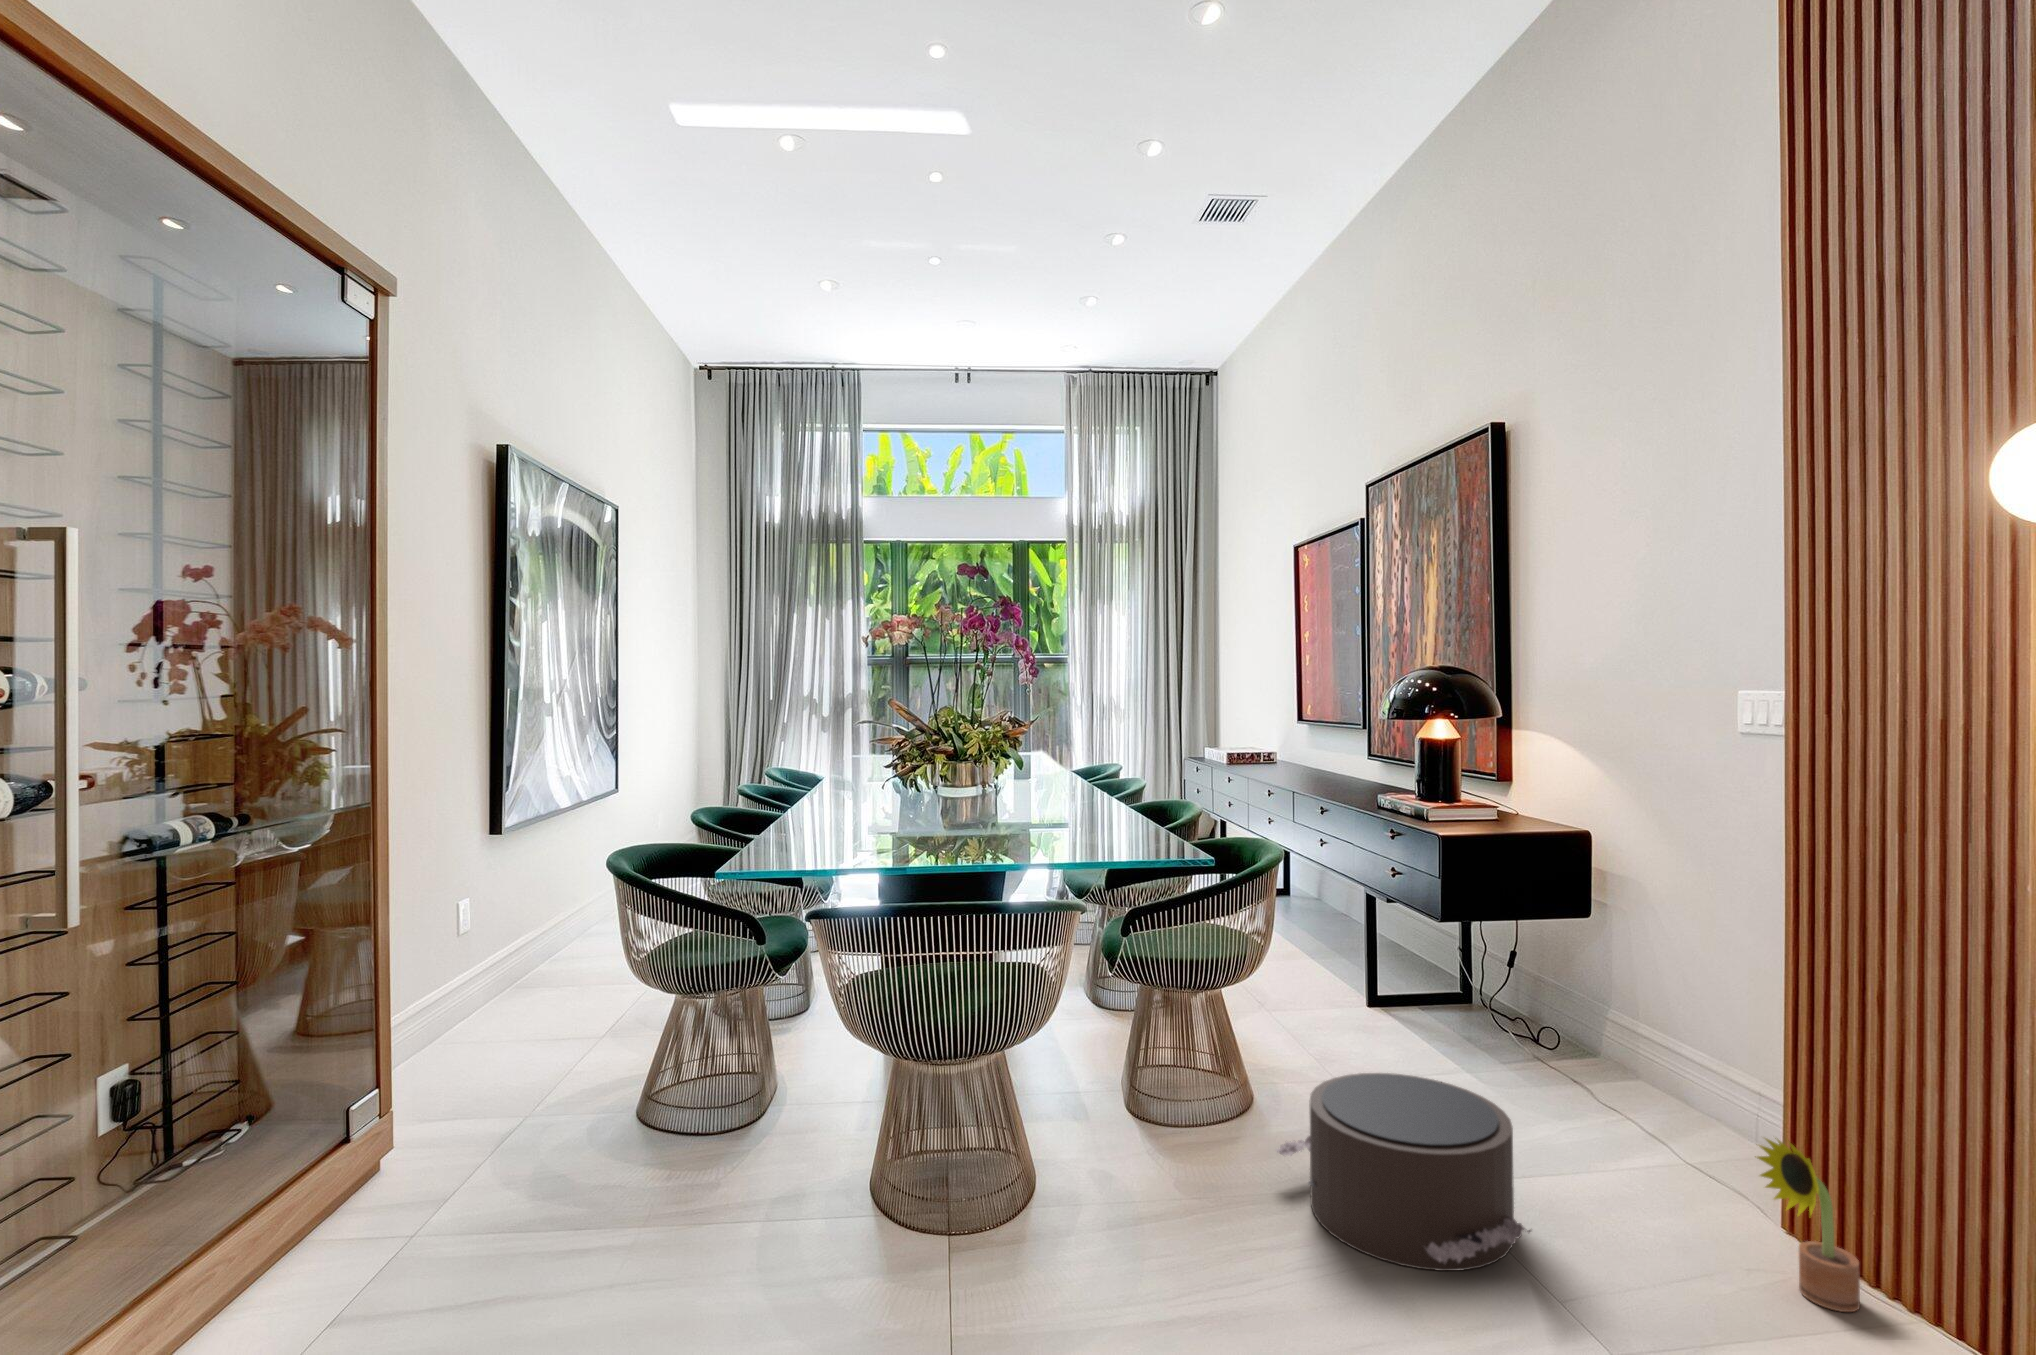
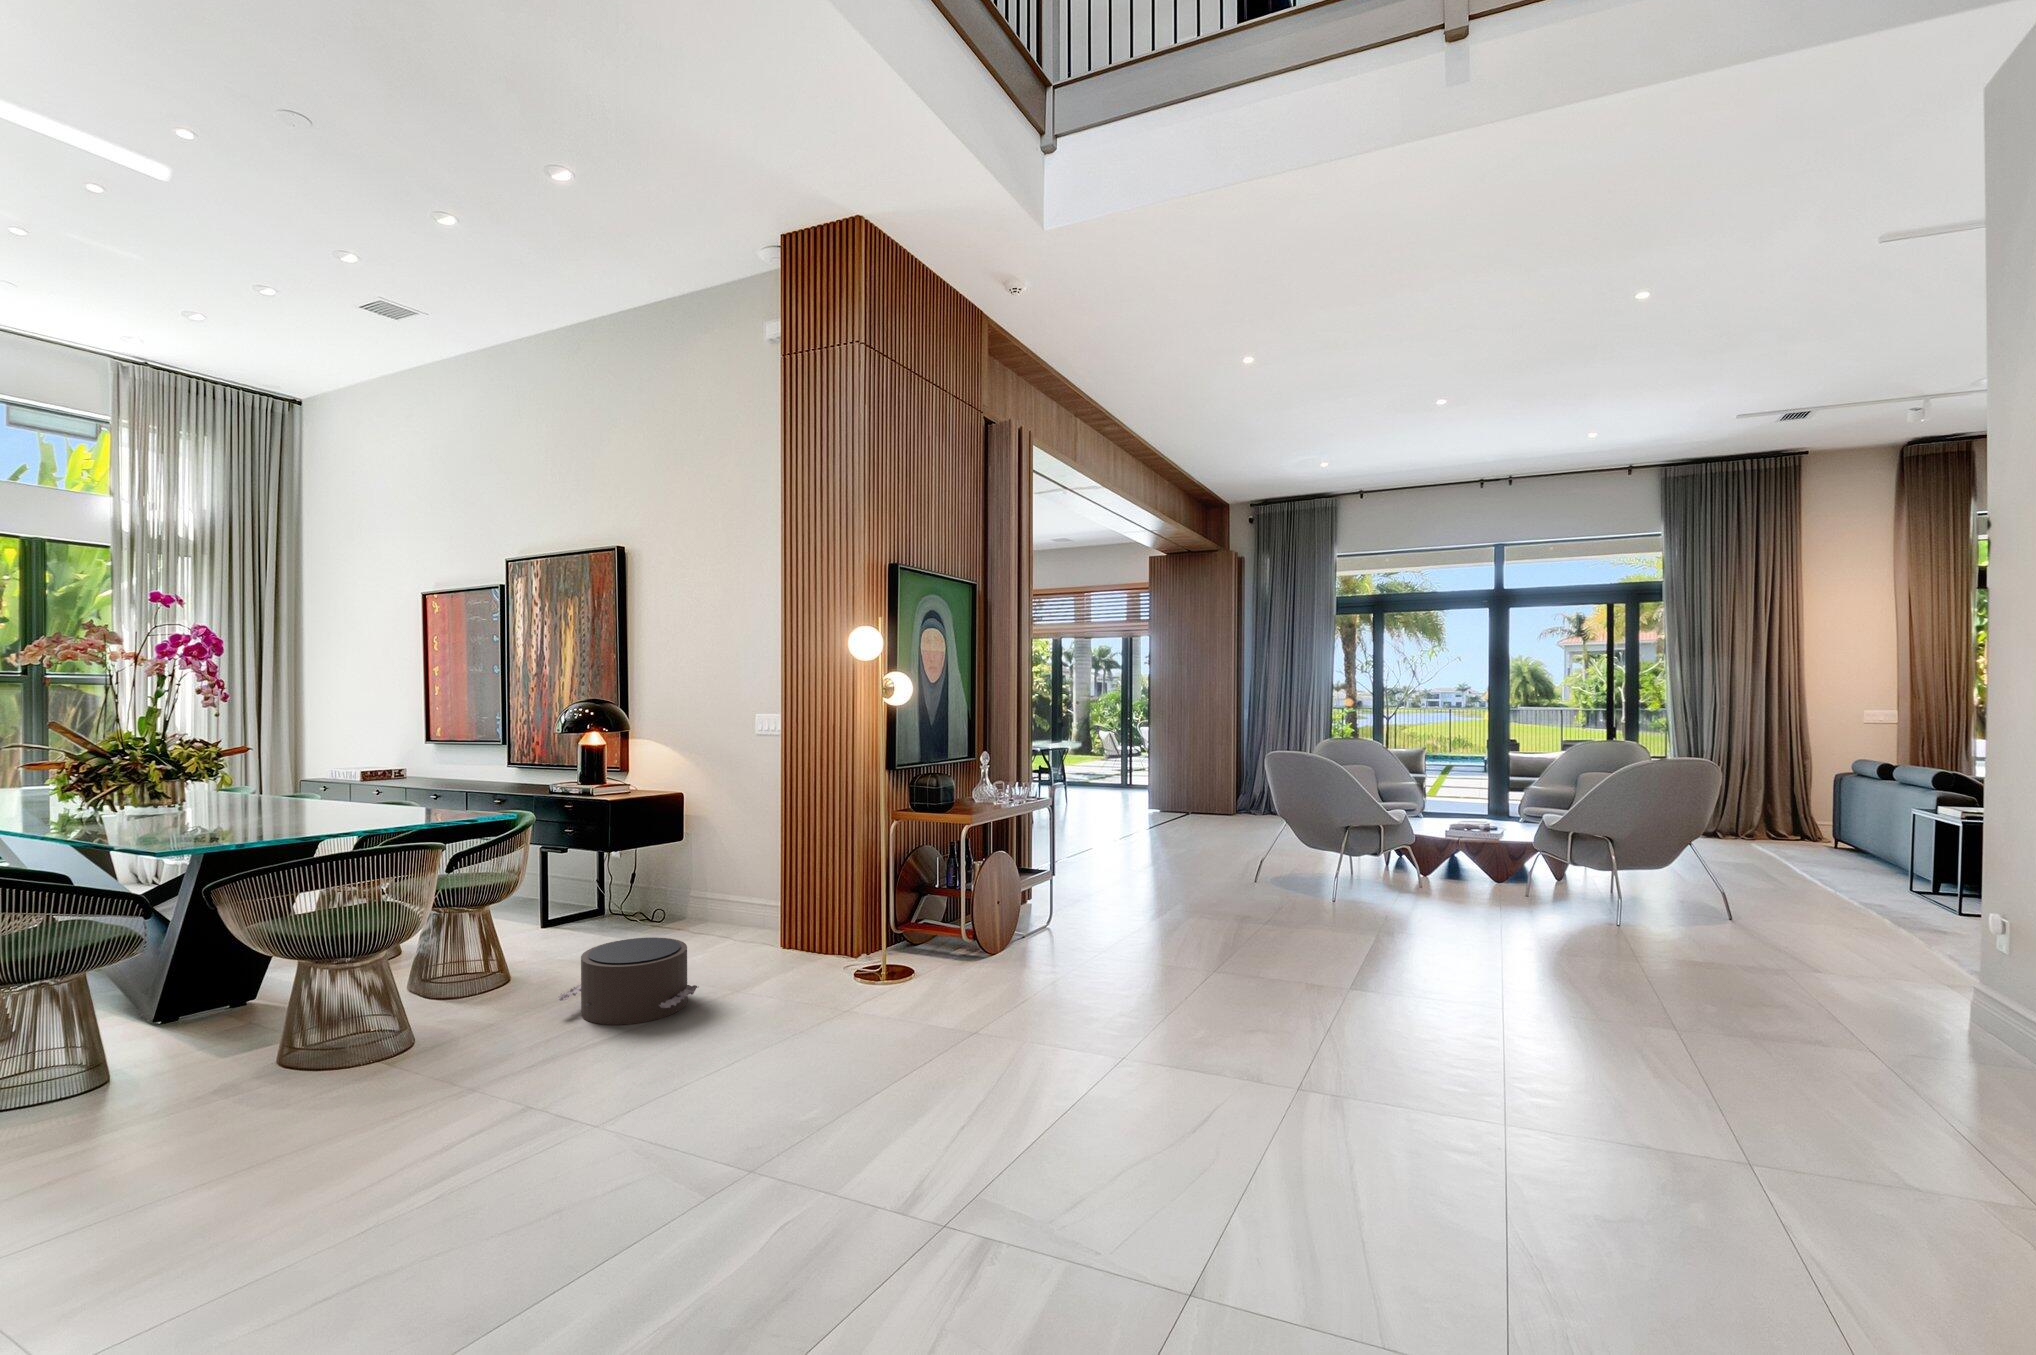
decorative plant: present [1755,1138,1860,1312] -> none [781,914,816,979]

